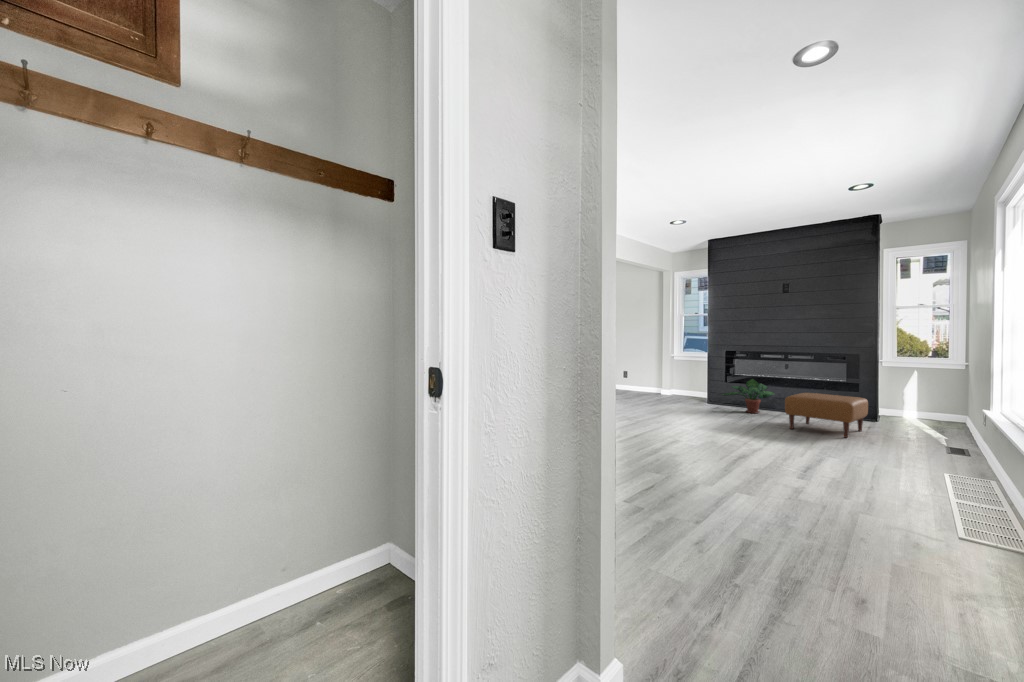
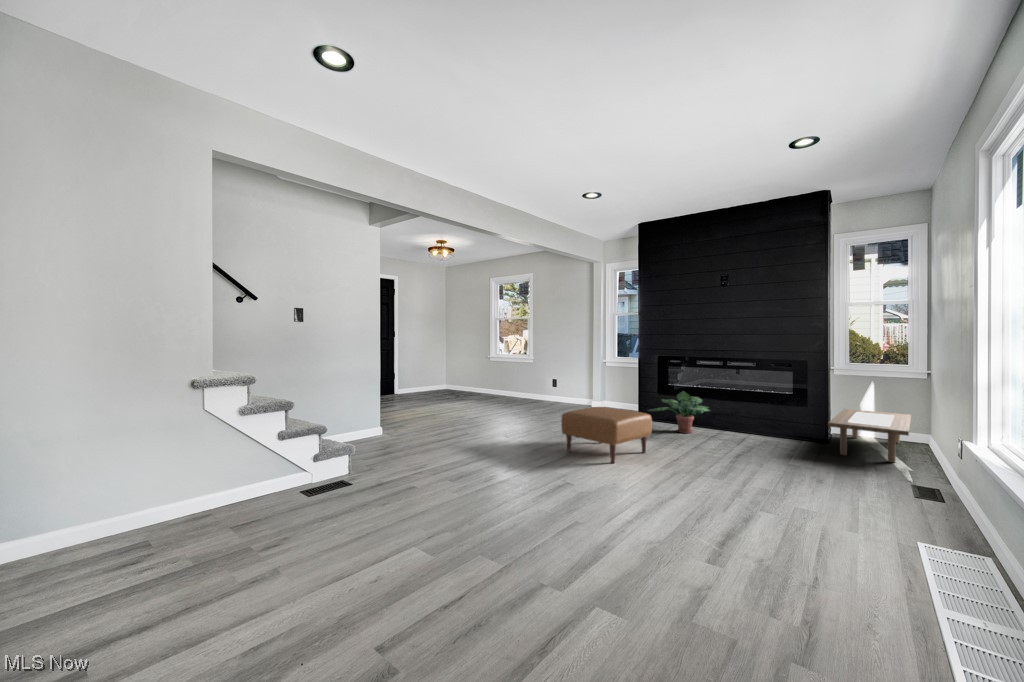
ottoman: present [785,393,868,438] -> present [561,407,652,463]
coffee table: none [879,395,951,435] -> present [828,409,911,463]

